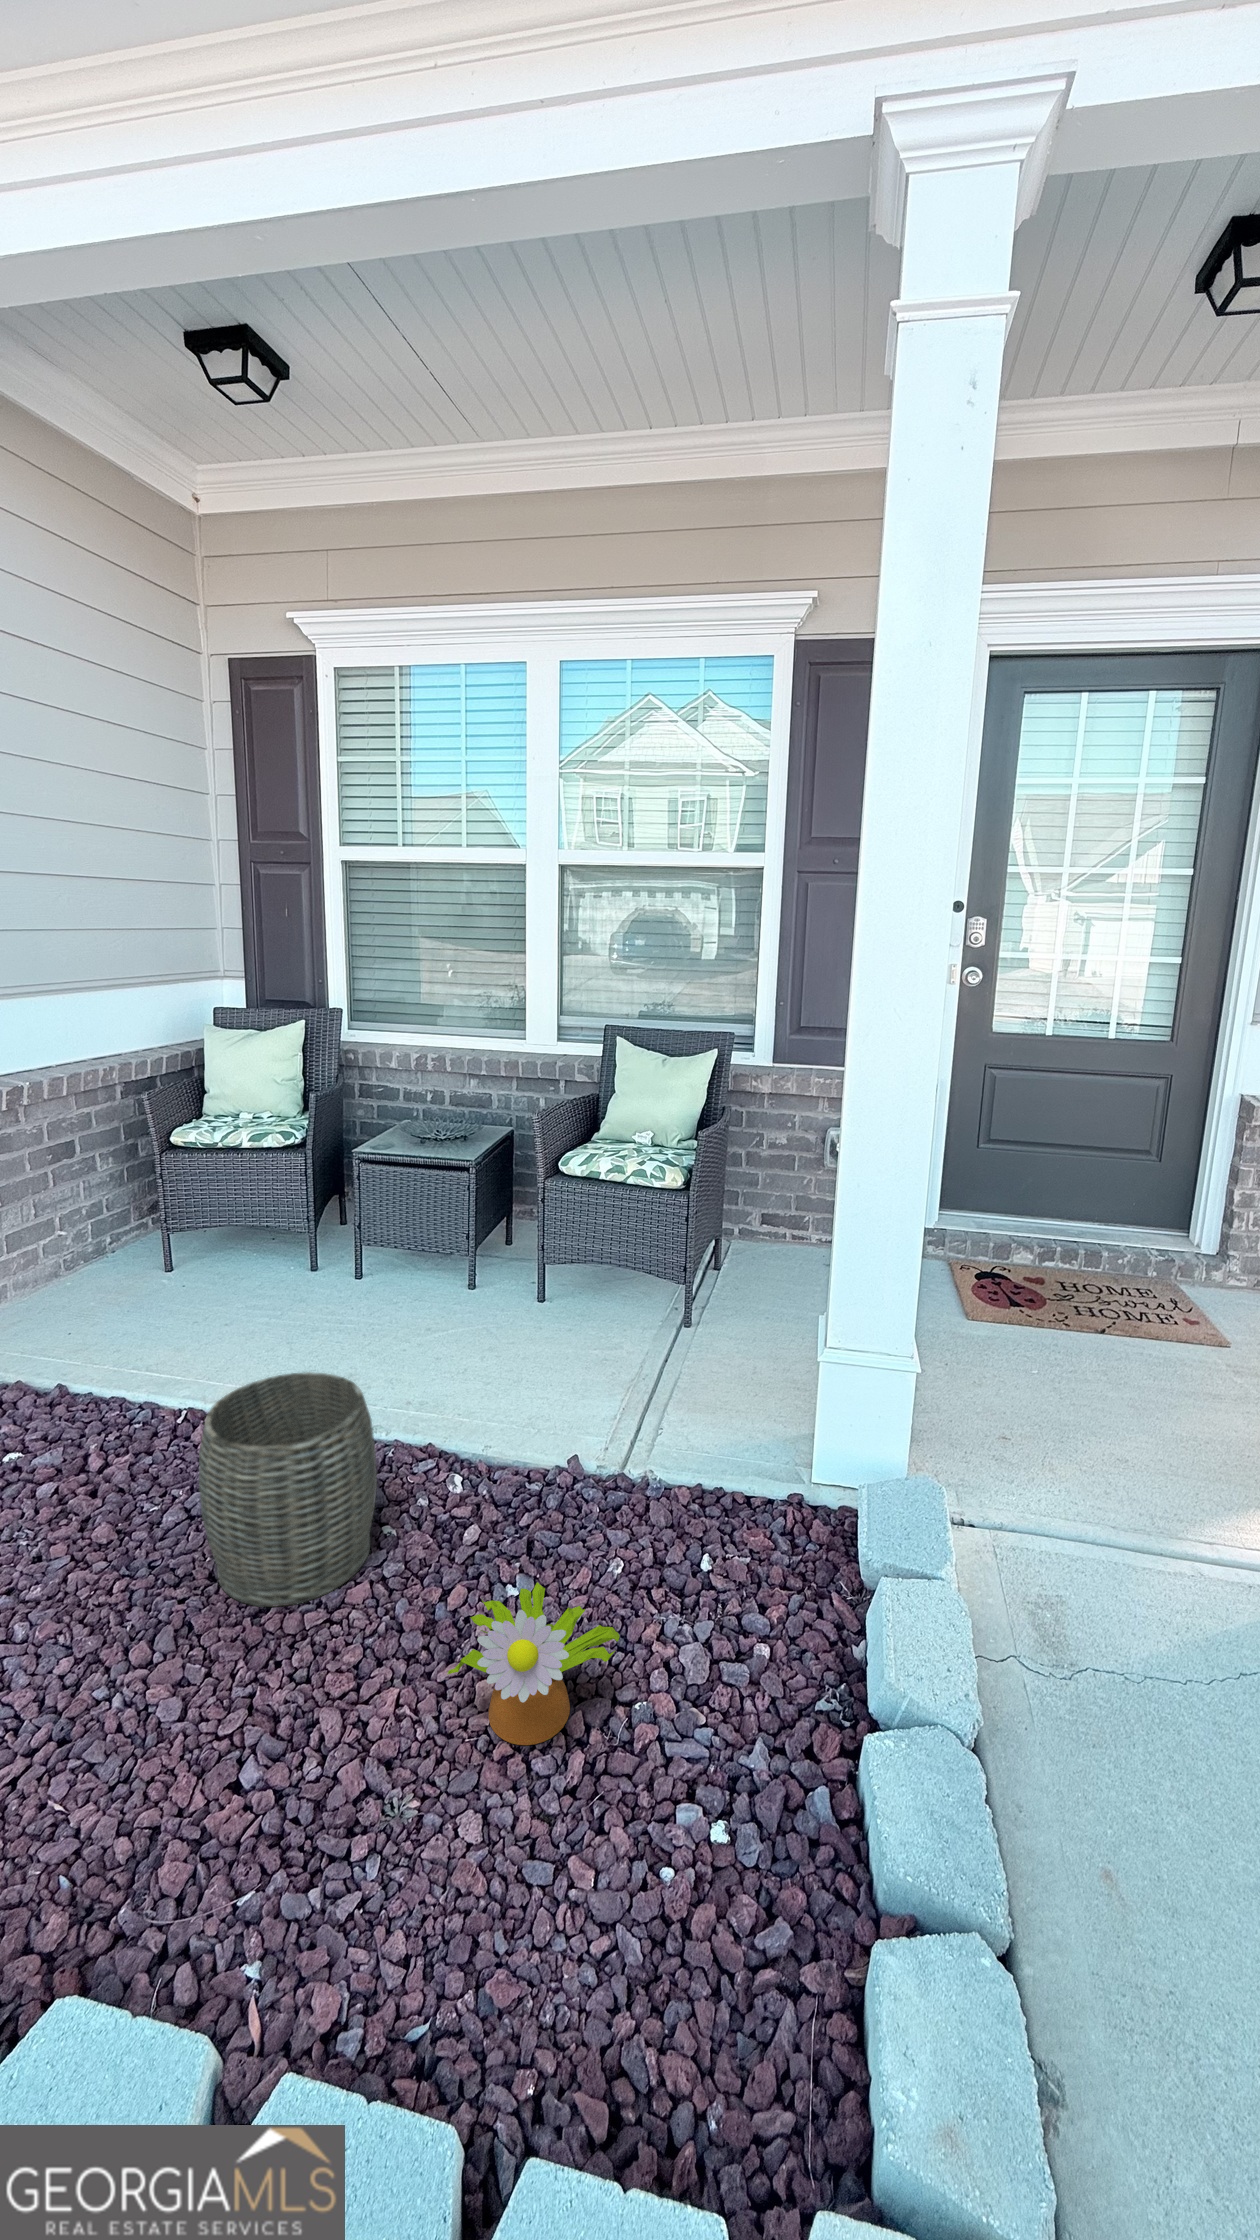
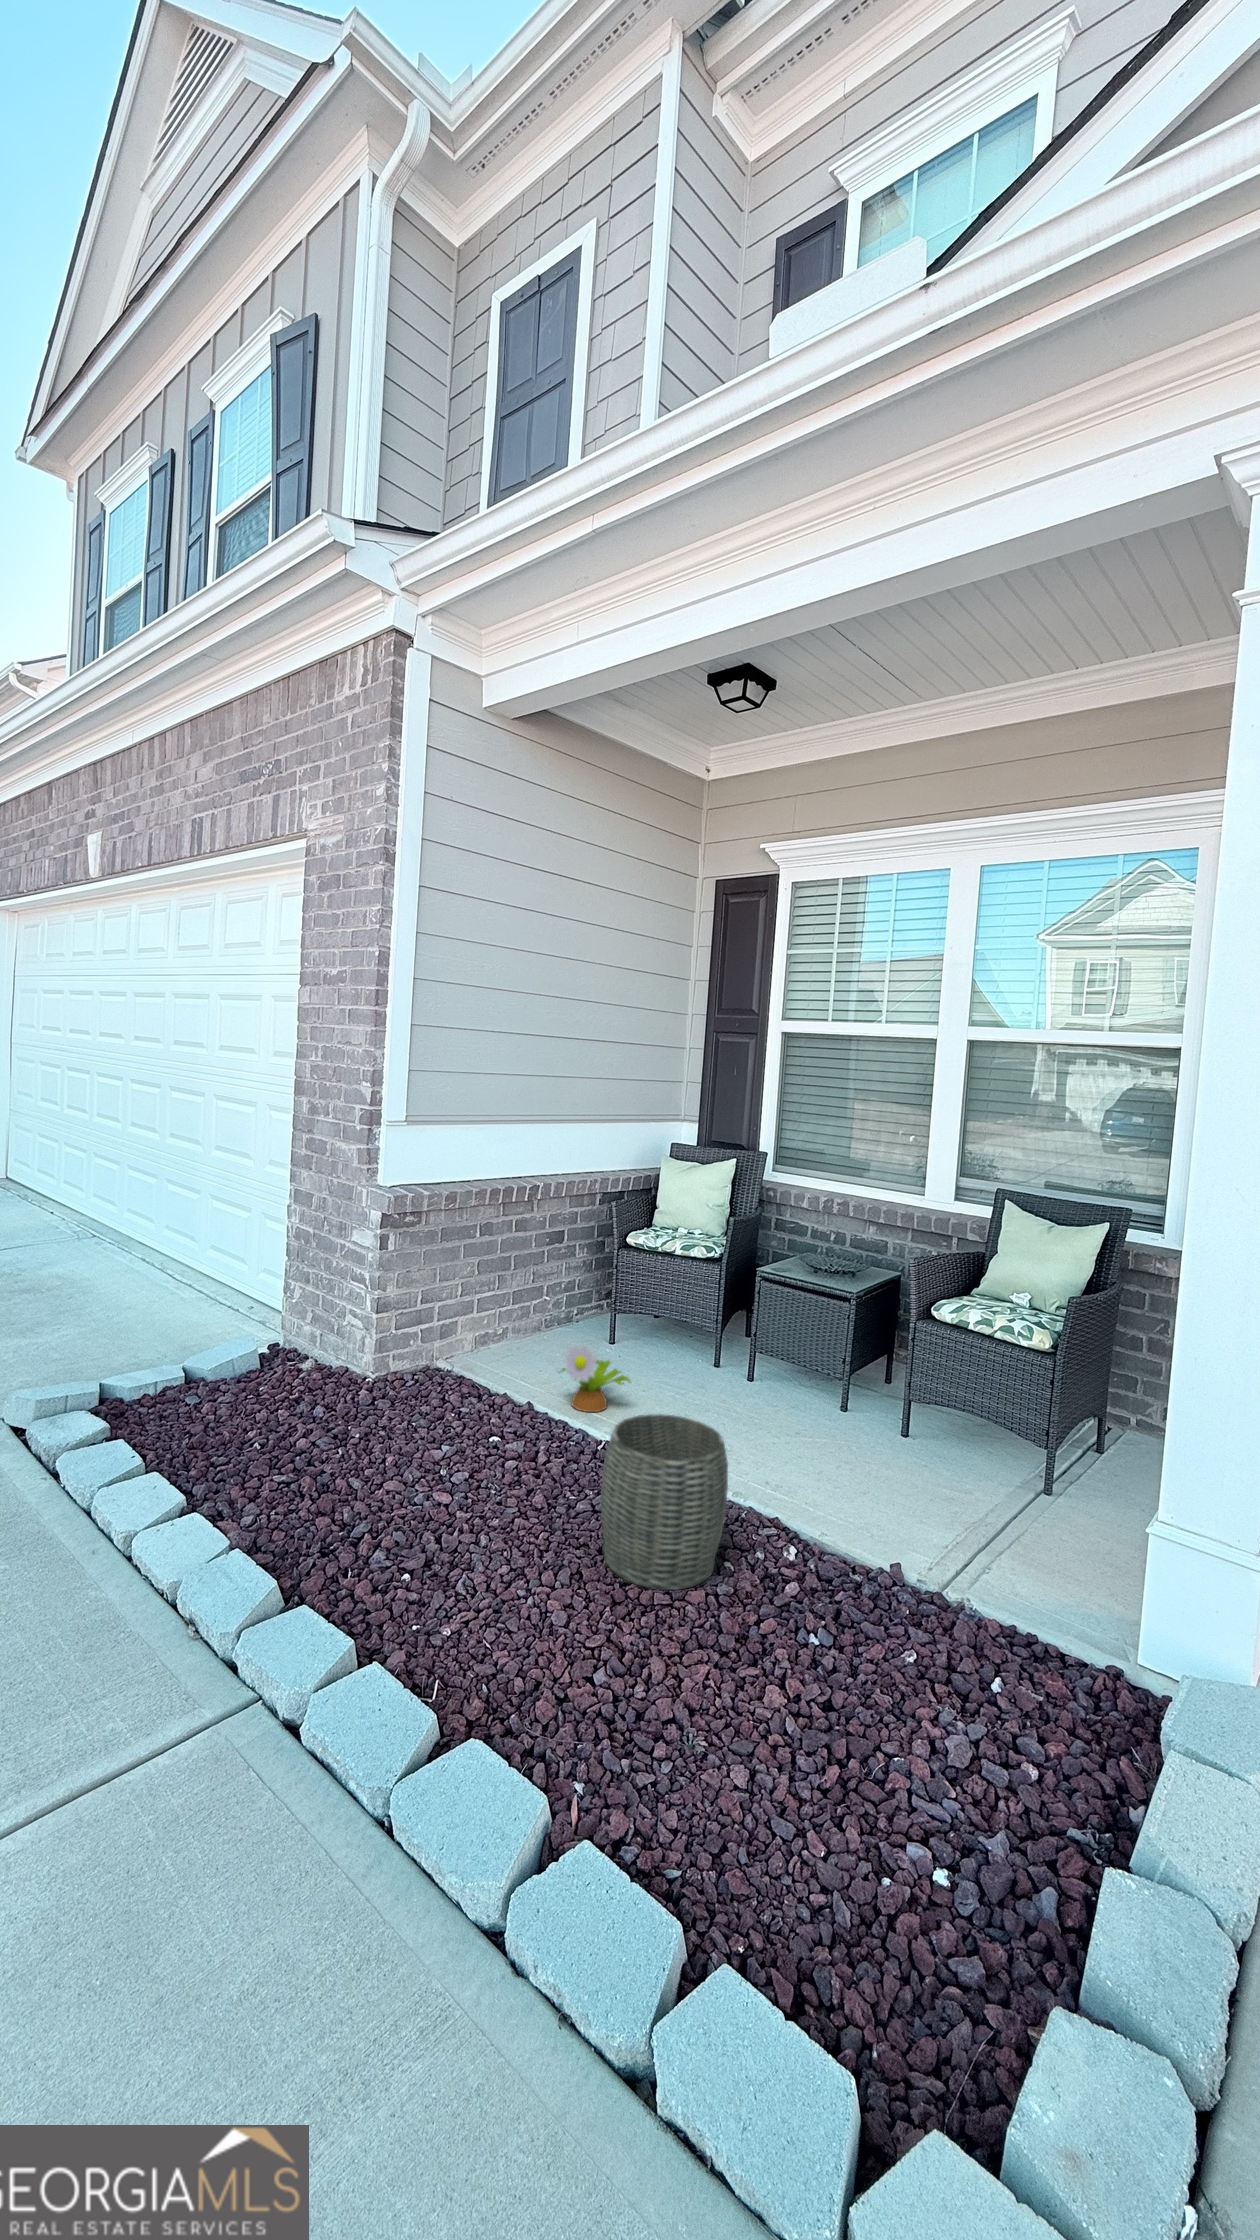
decorative plant: present [448,1582,620,1745] -> present [562,1343,630,1412]

